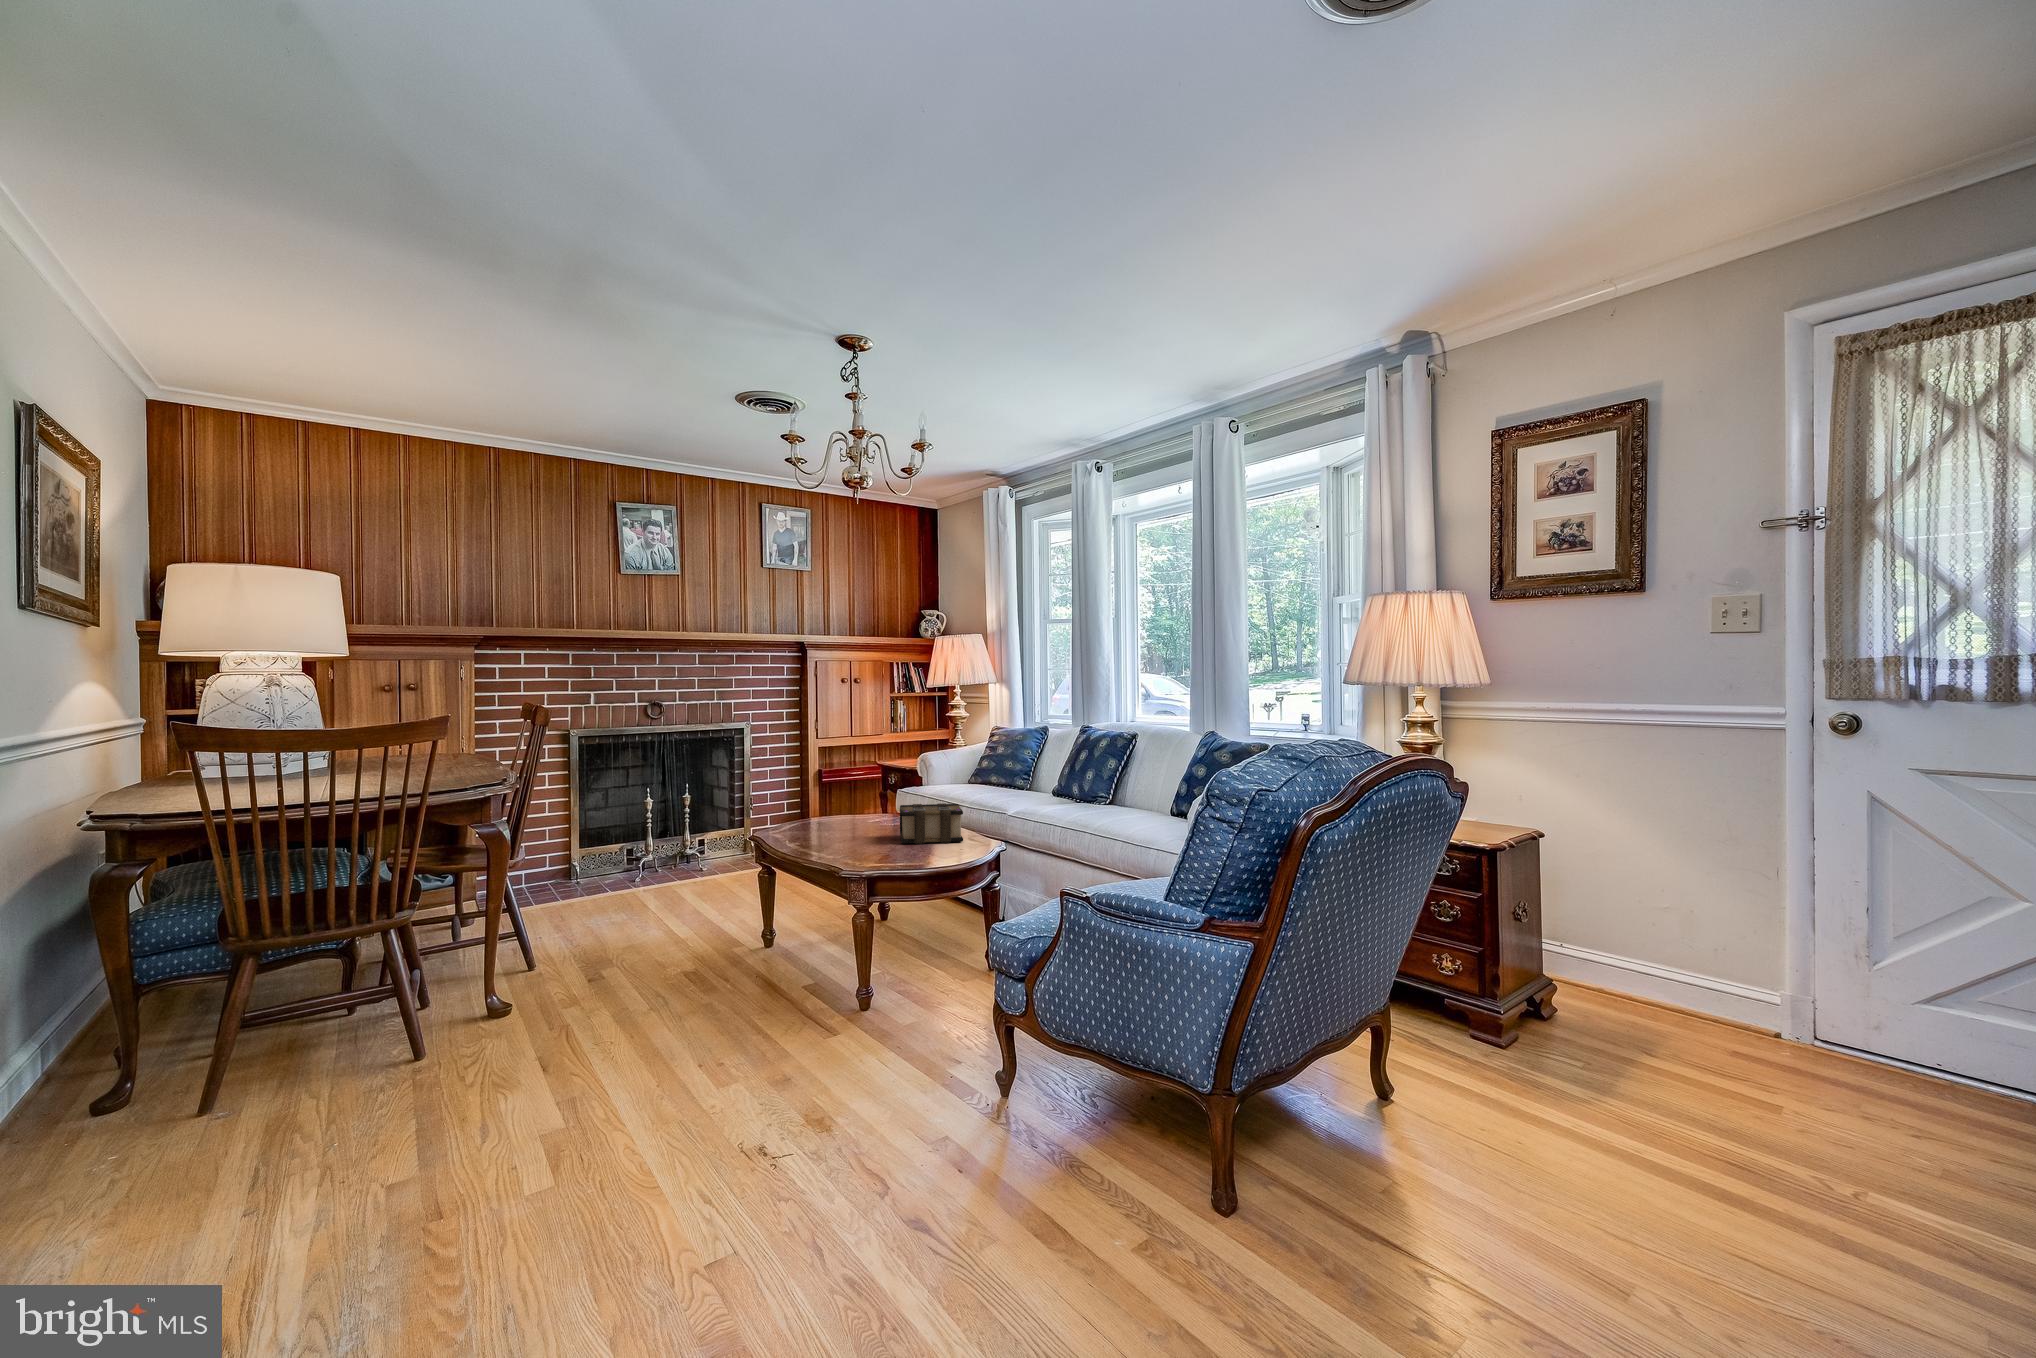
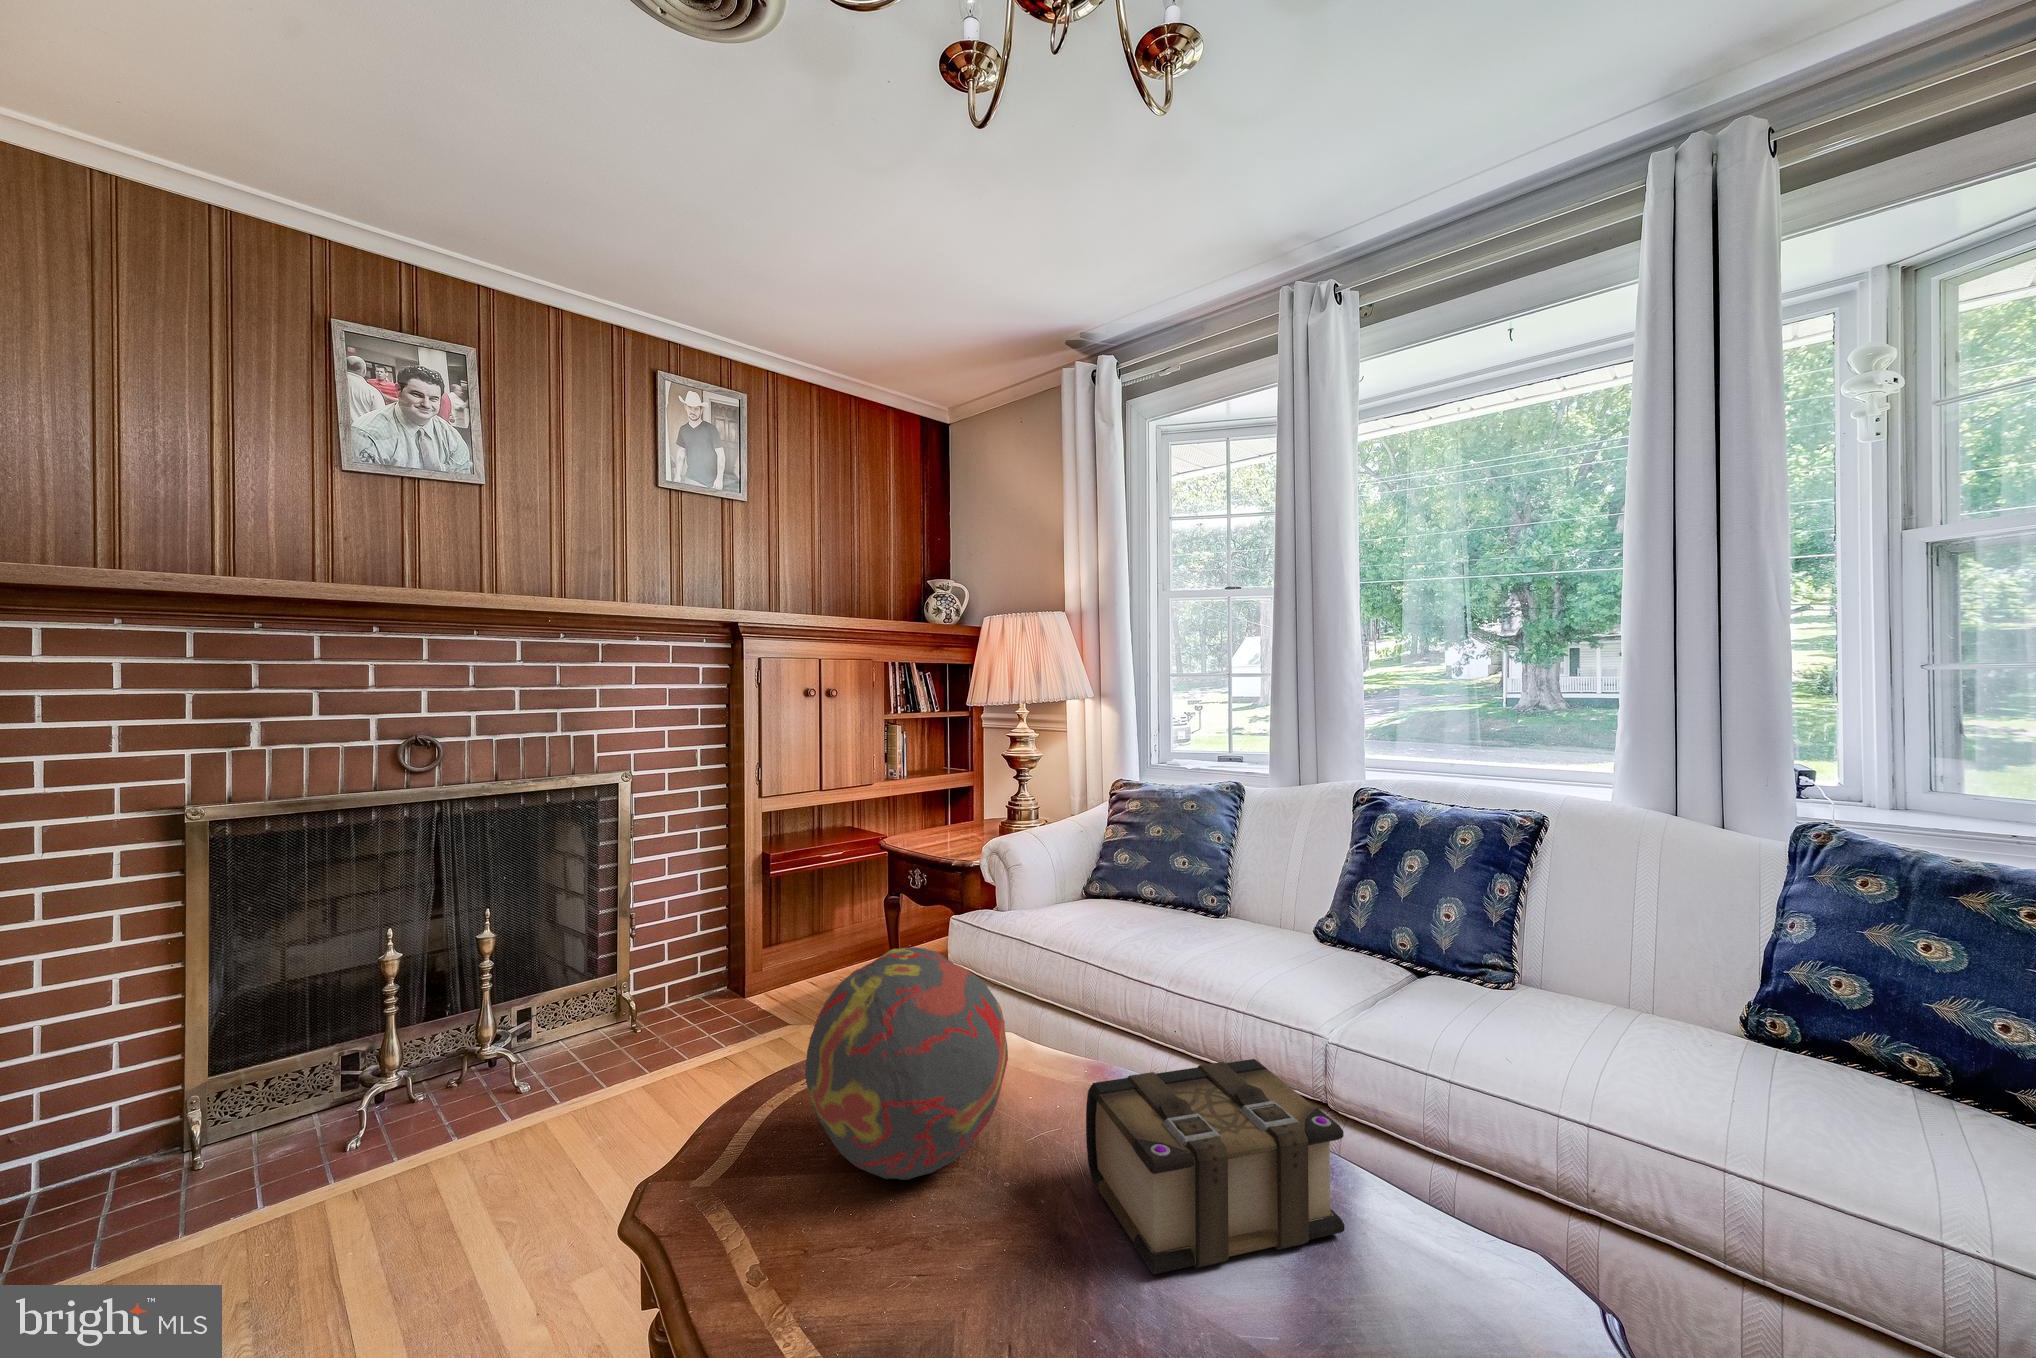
decorative orb: none [815,767,881,835] -> present [805,947,1008,1180]

